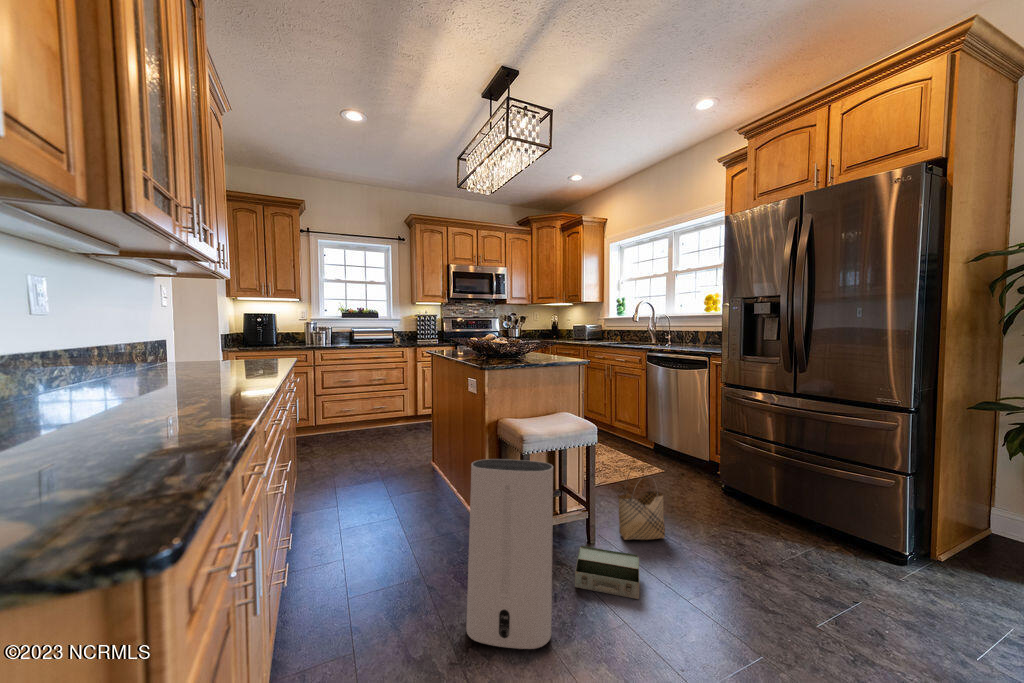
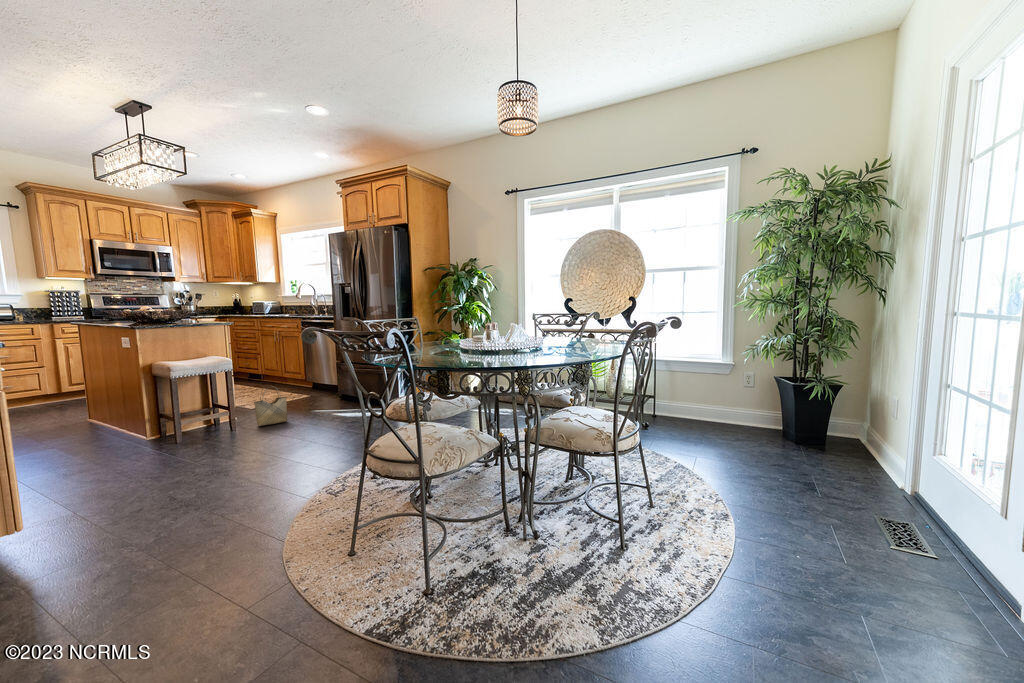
air purifier: present [466,459,553,649] -> none [124,375,191,473]
toolbox: present [575,546,640,599] -> none [214,426,261,447]

